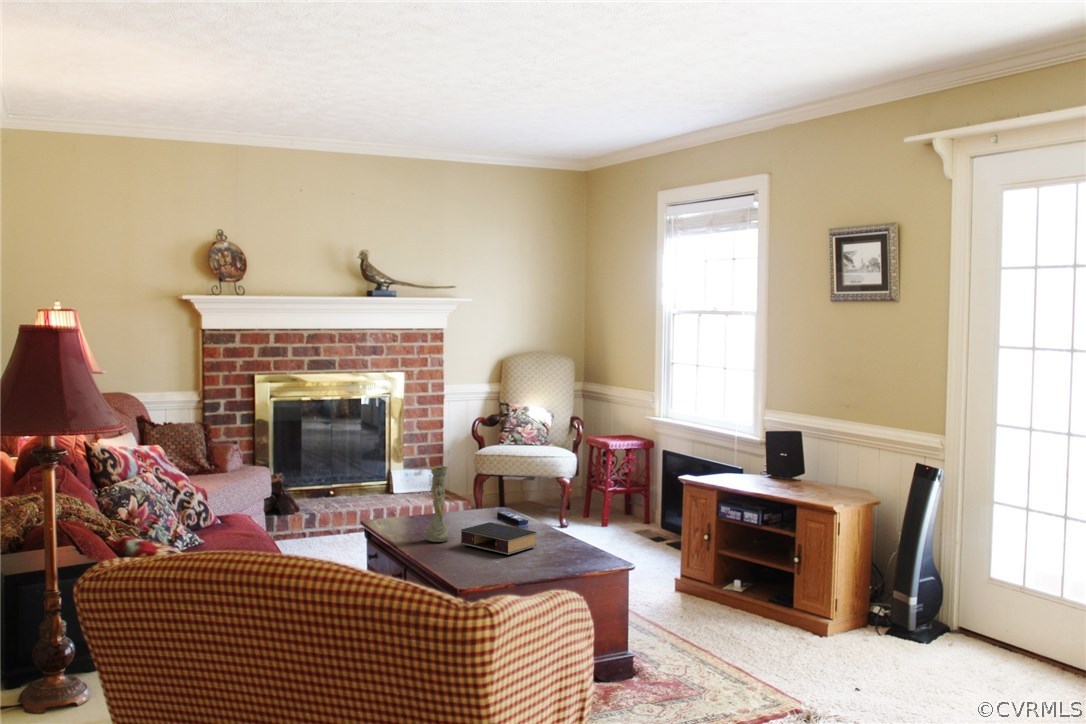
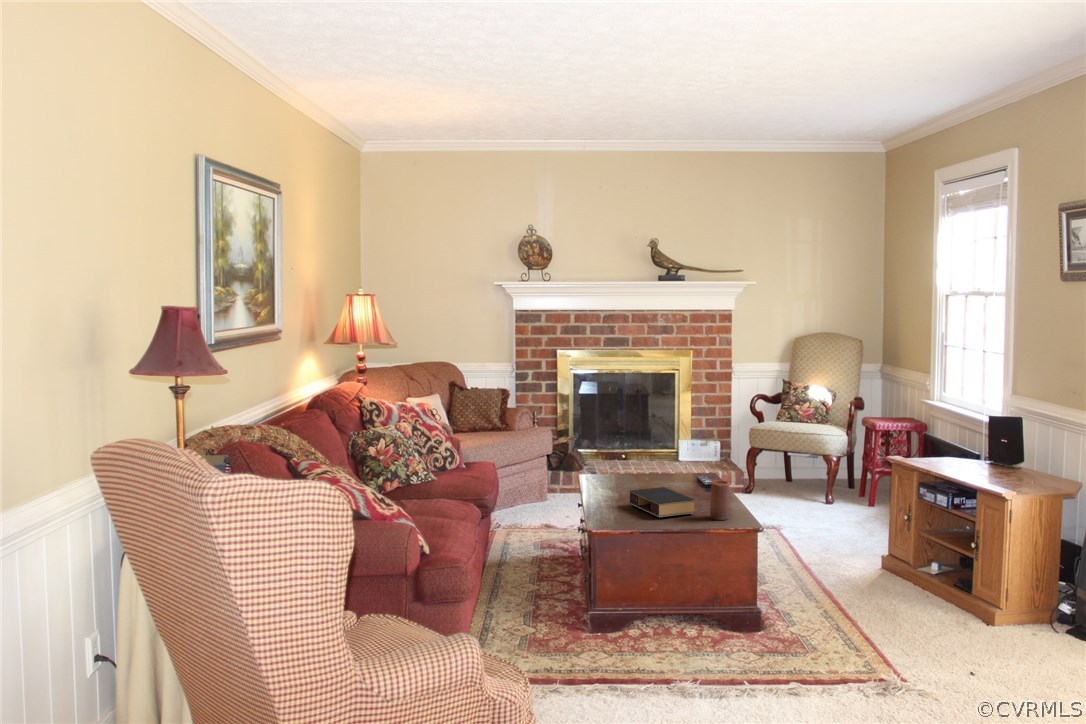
vase: present [426,466,449,542] -> none [606,432,627,500]
candle: none [554,509,574,551] -> present [710,480,730,520]

